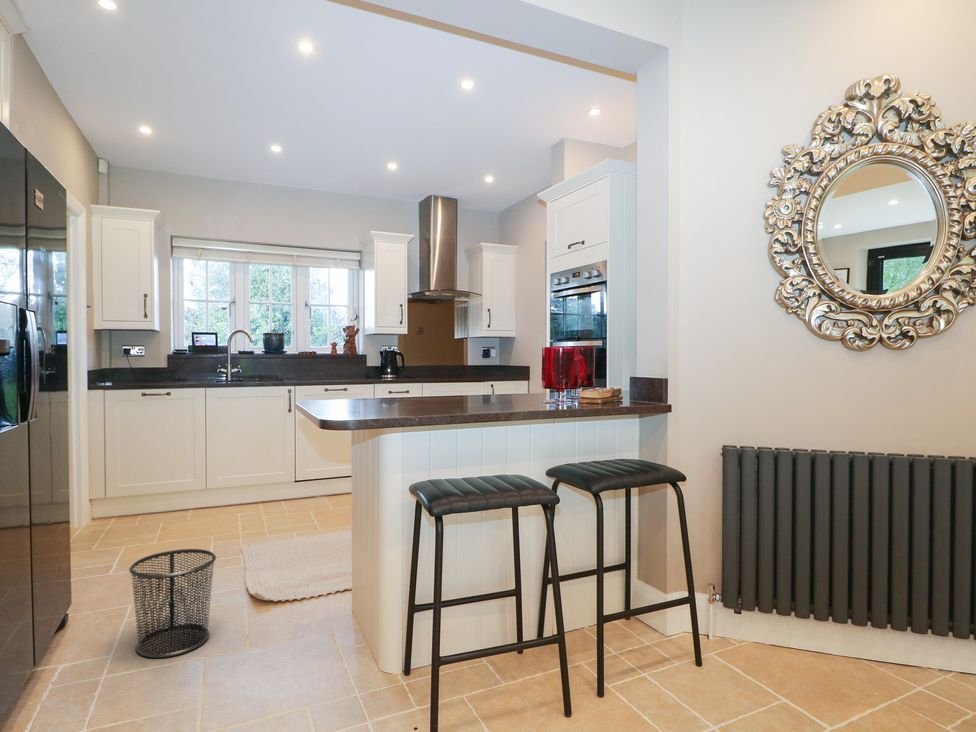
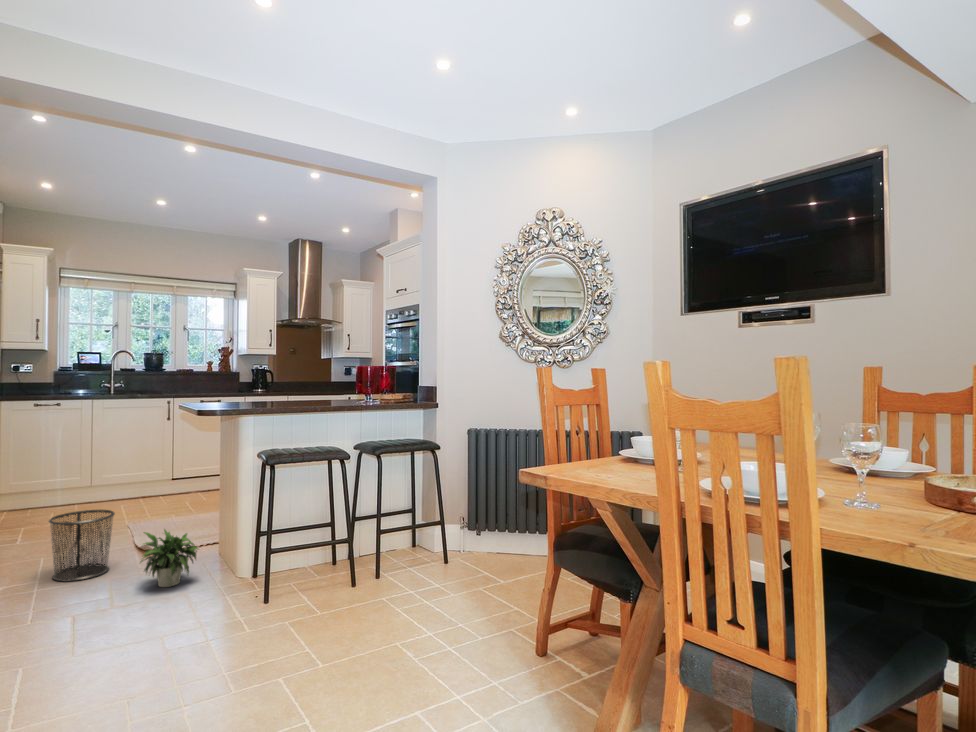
potted plant: none [244,590,328,686] -> present [141,529,198,587]

